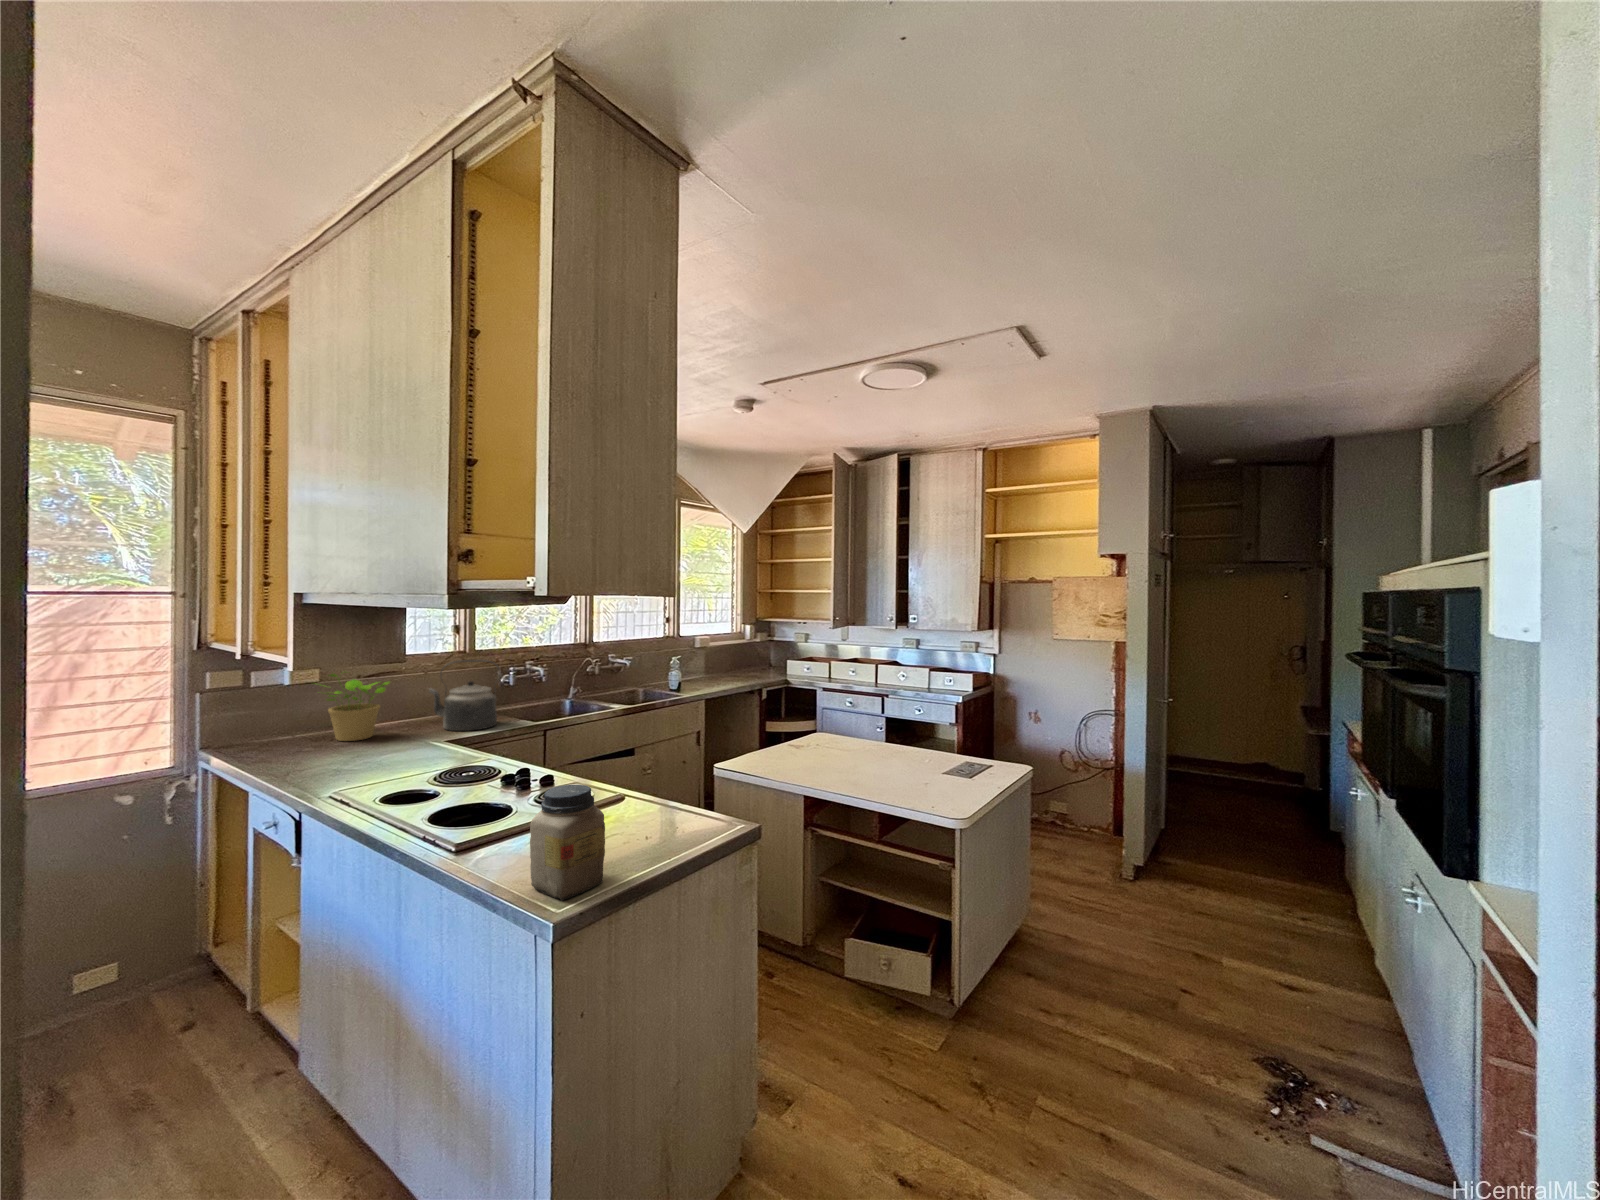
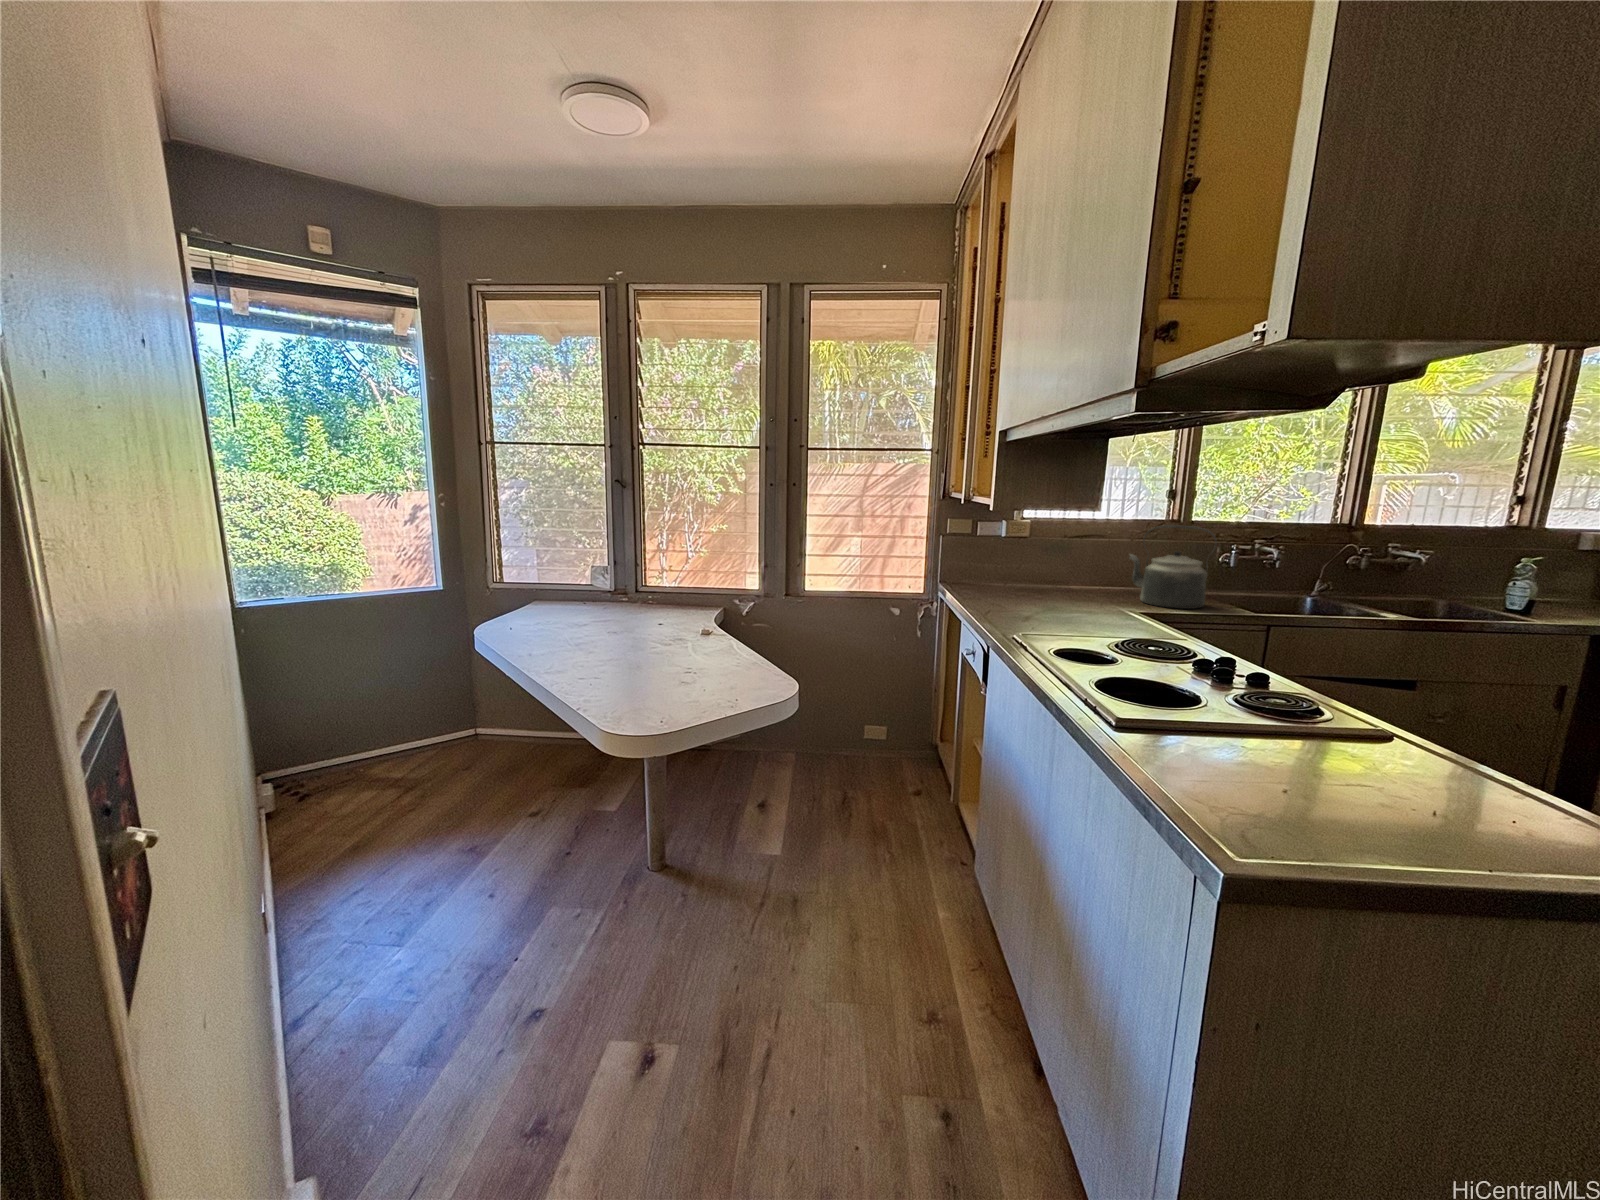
potted plant: present [327,673,389,741] -> none [1018,521,1091,596]
jar: present [530,785,605,901] -> none [1206,677,1354,851]

